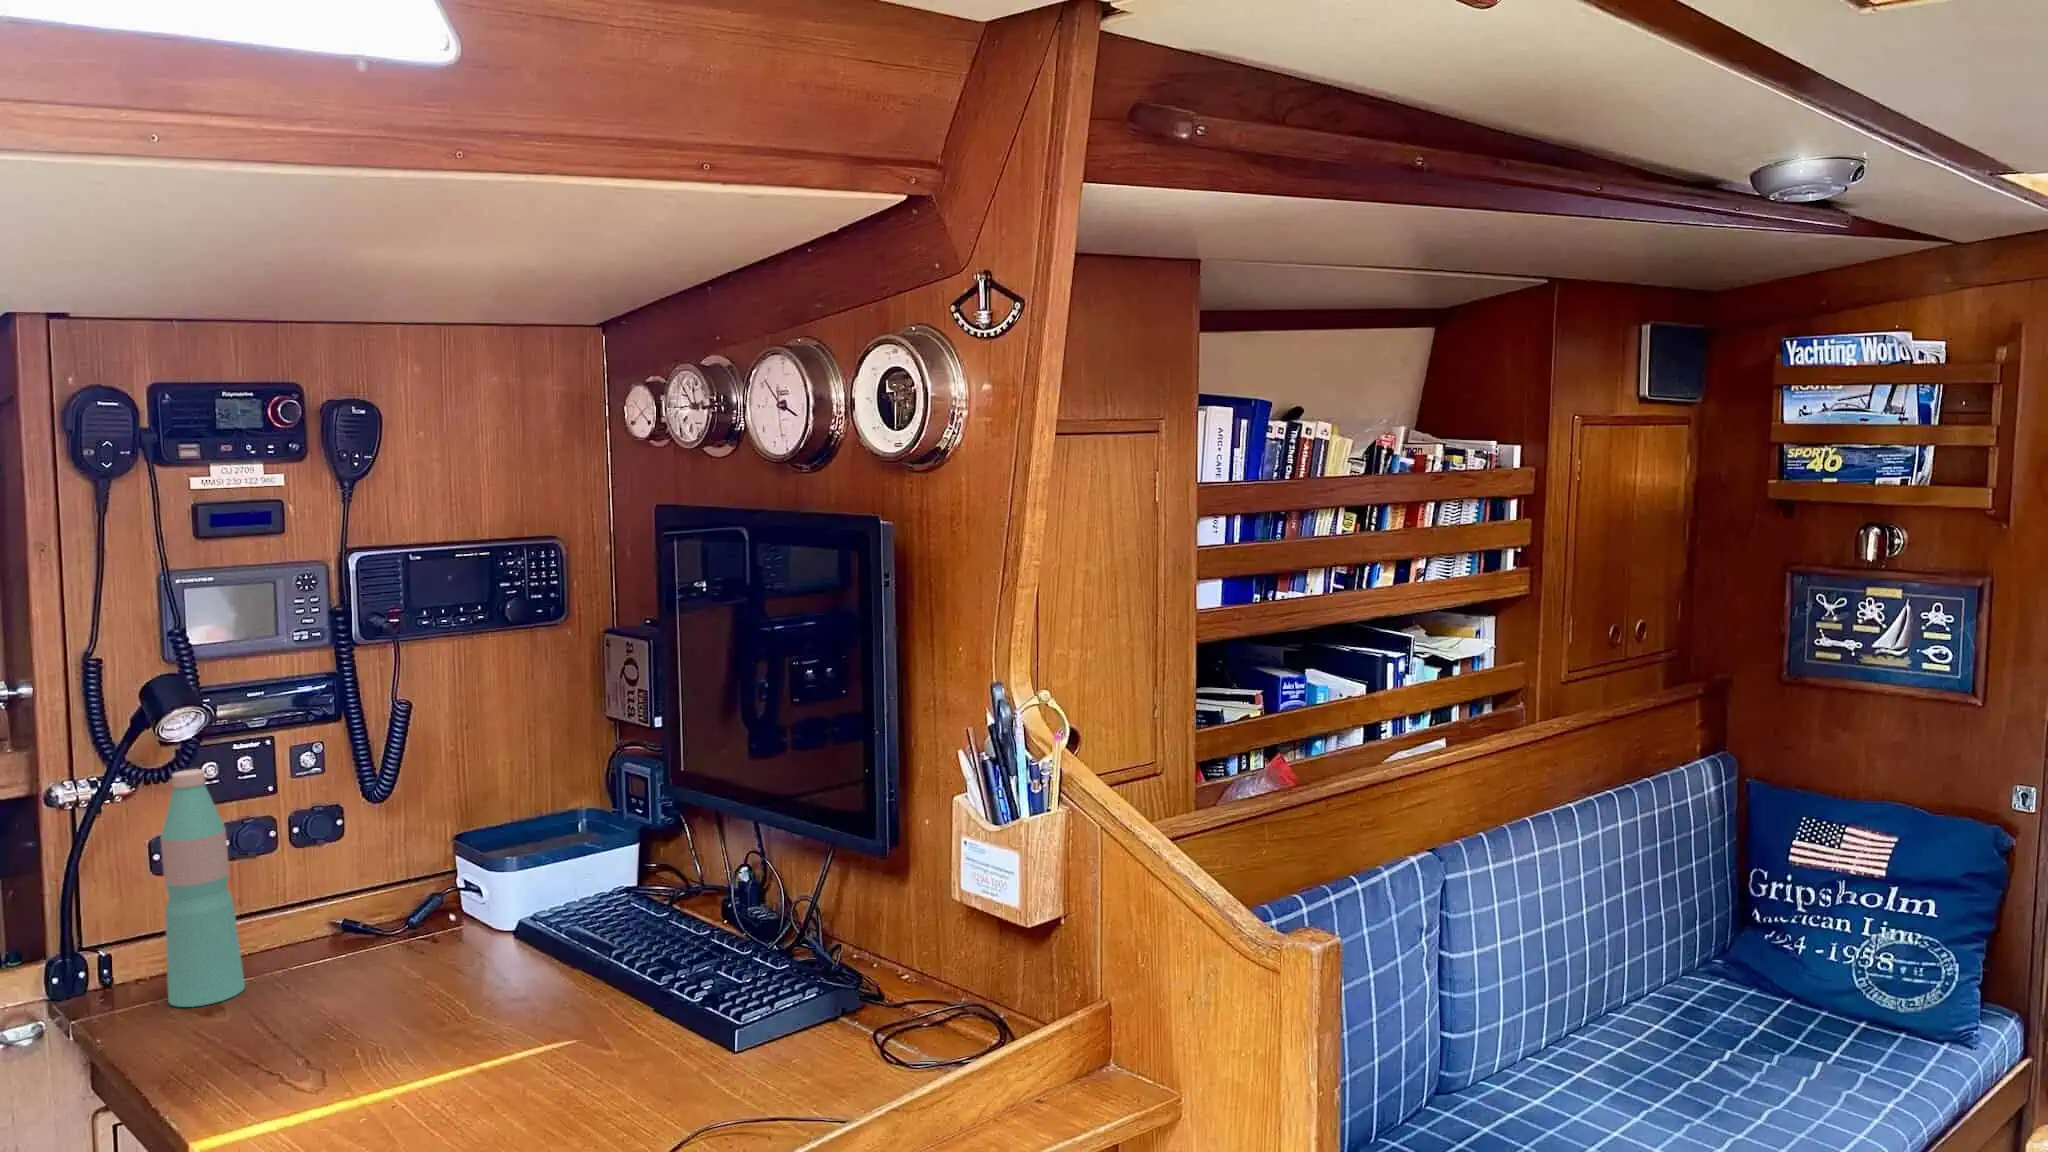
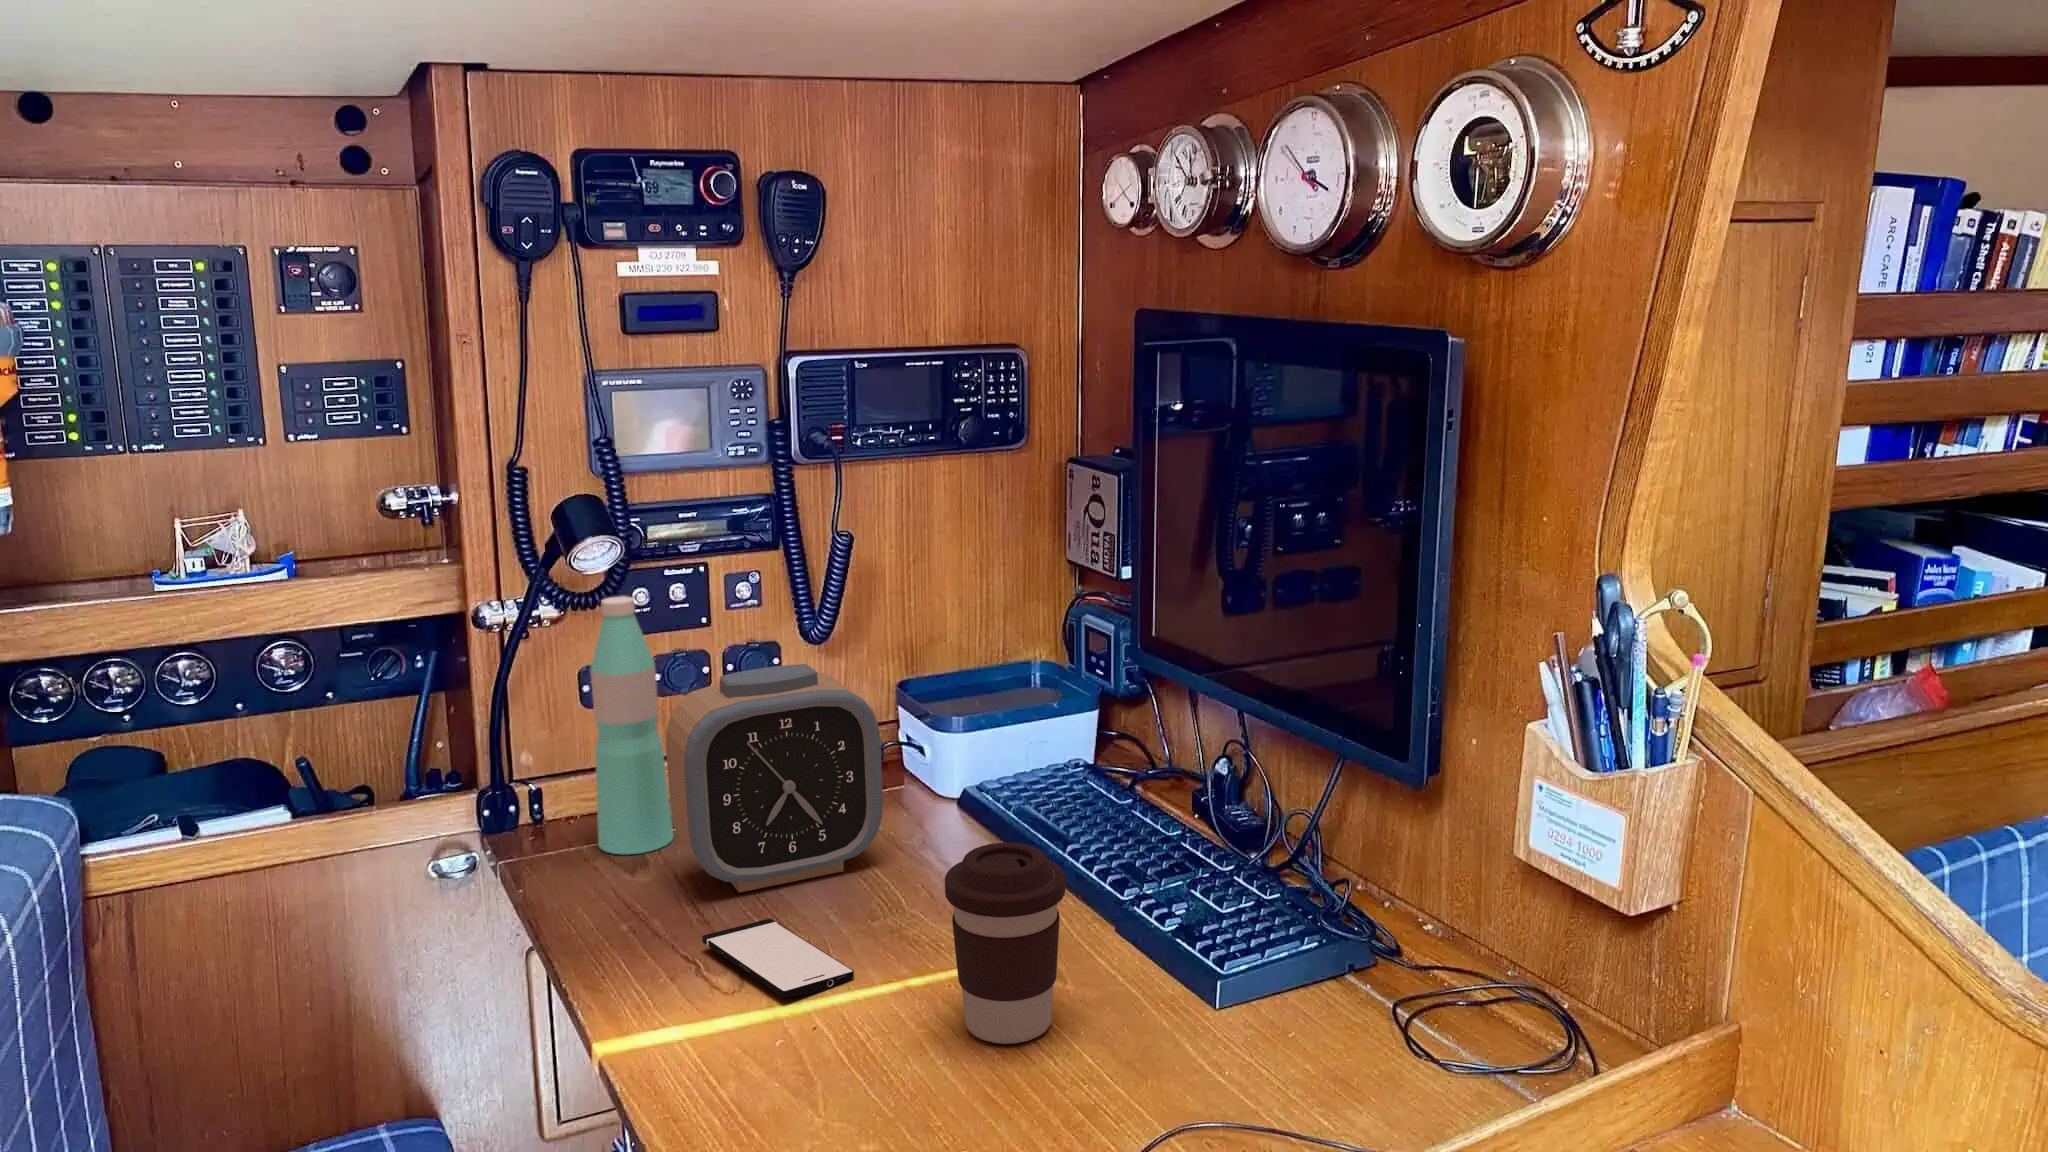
alarm clock: none [239,815,448,1023] -> present [666,664,883,893]
coffee cup: none [501,933,604,1101] -> present [945,843,1065,1044]
smartphone: none [279,1037,423,1094] -> present [702,919,854,997]

